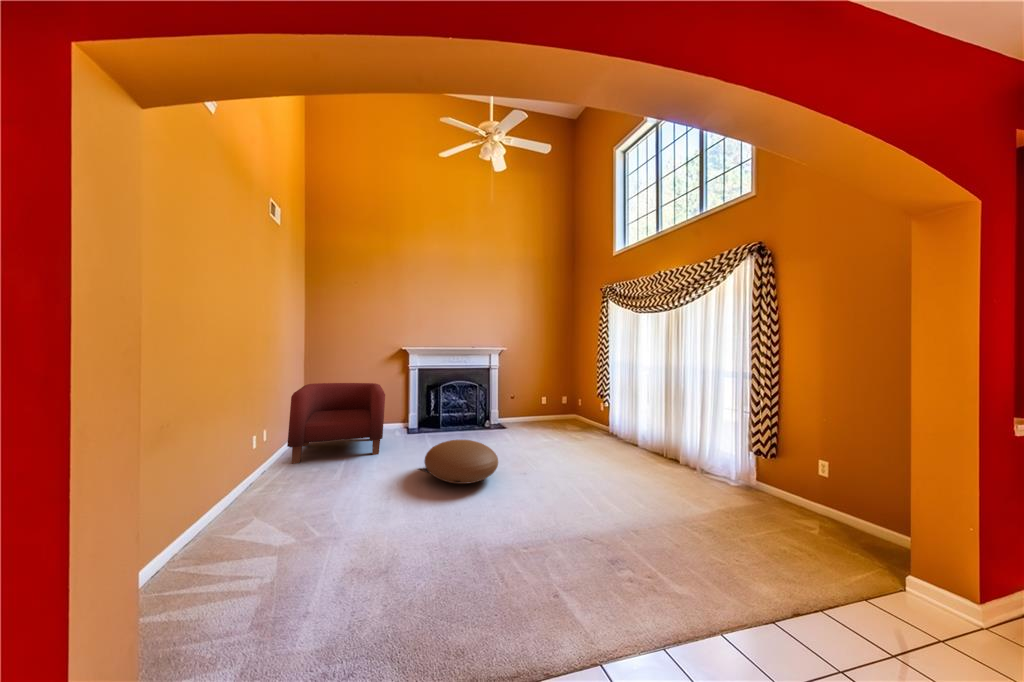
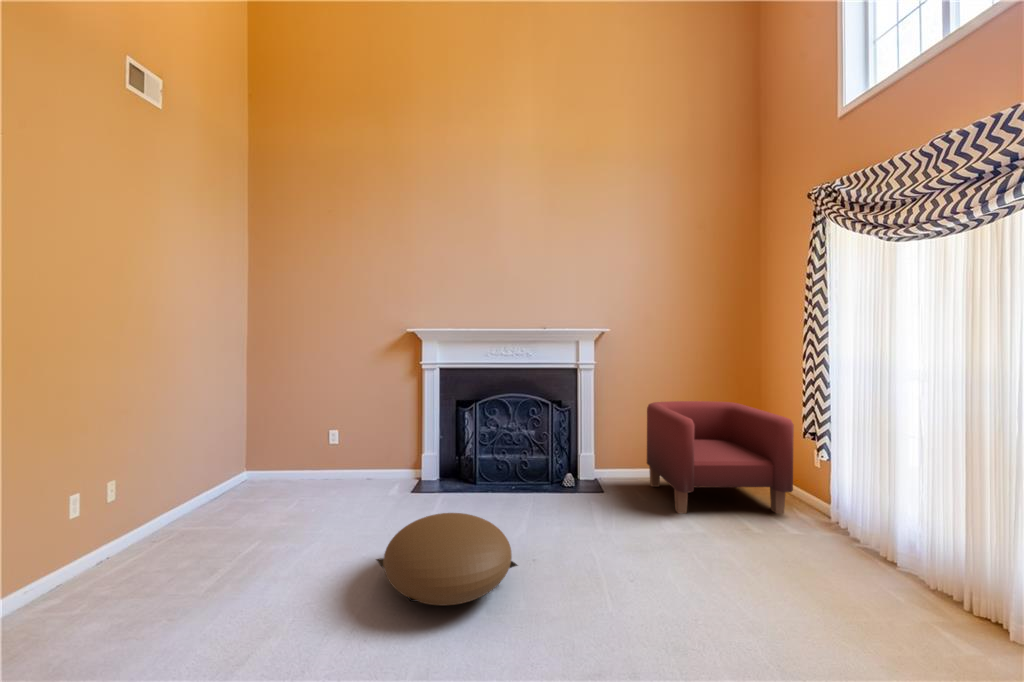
armchair: present [287,383,385,464] -> present [647,401,794,514]

